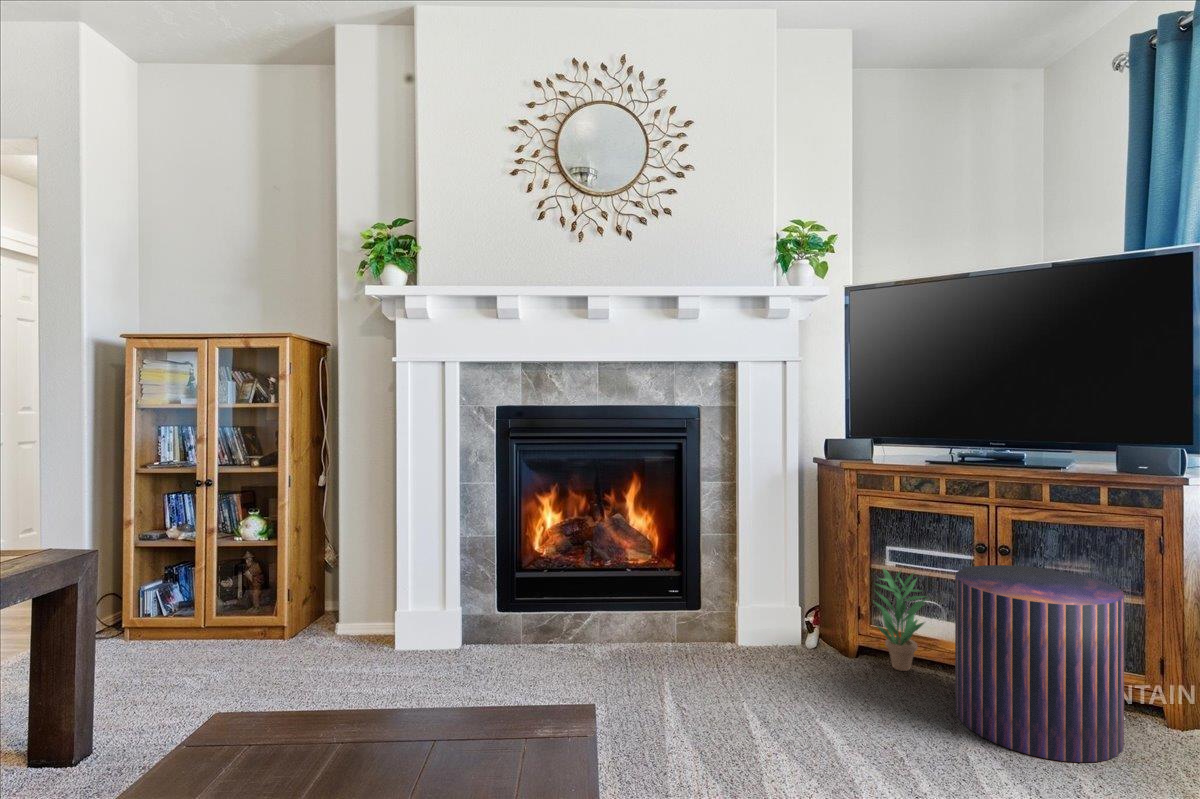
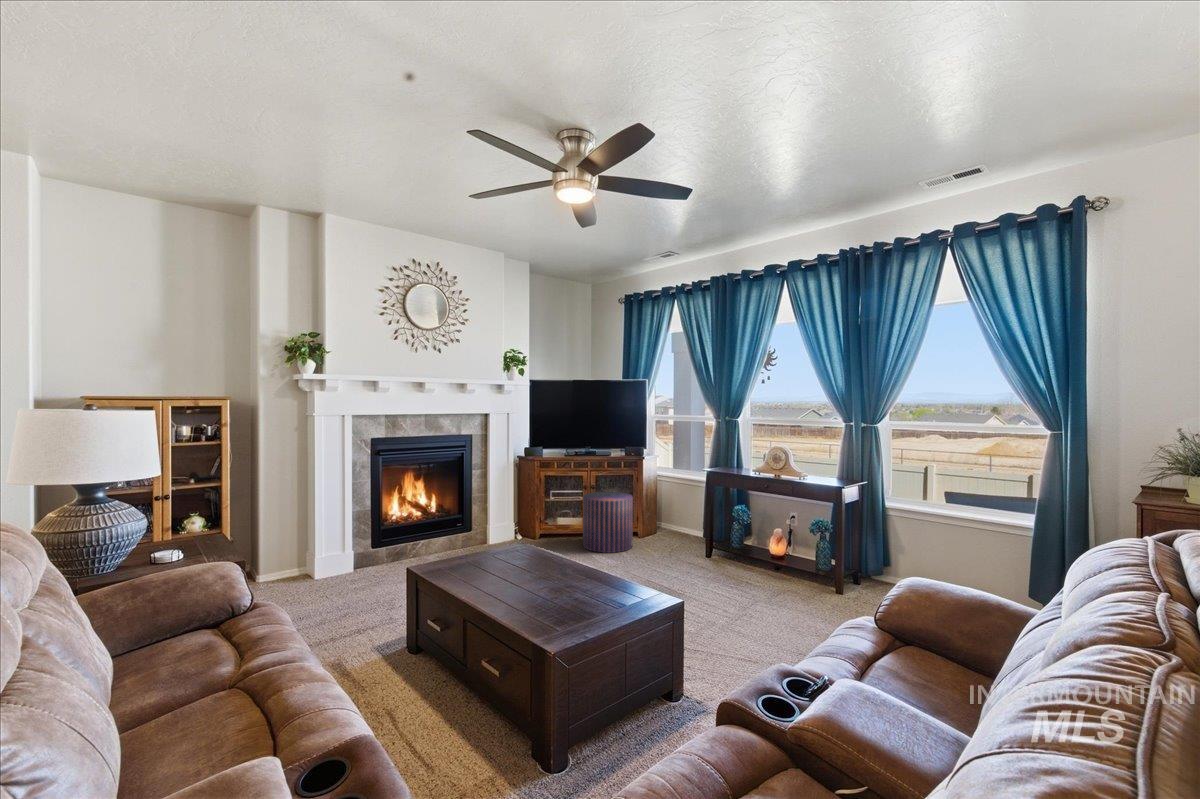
potted plant: present [874,568,927,671] -> none [548,498,570,540]

